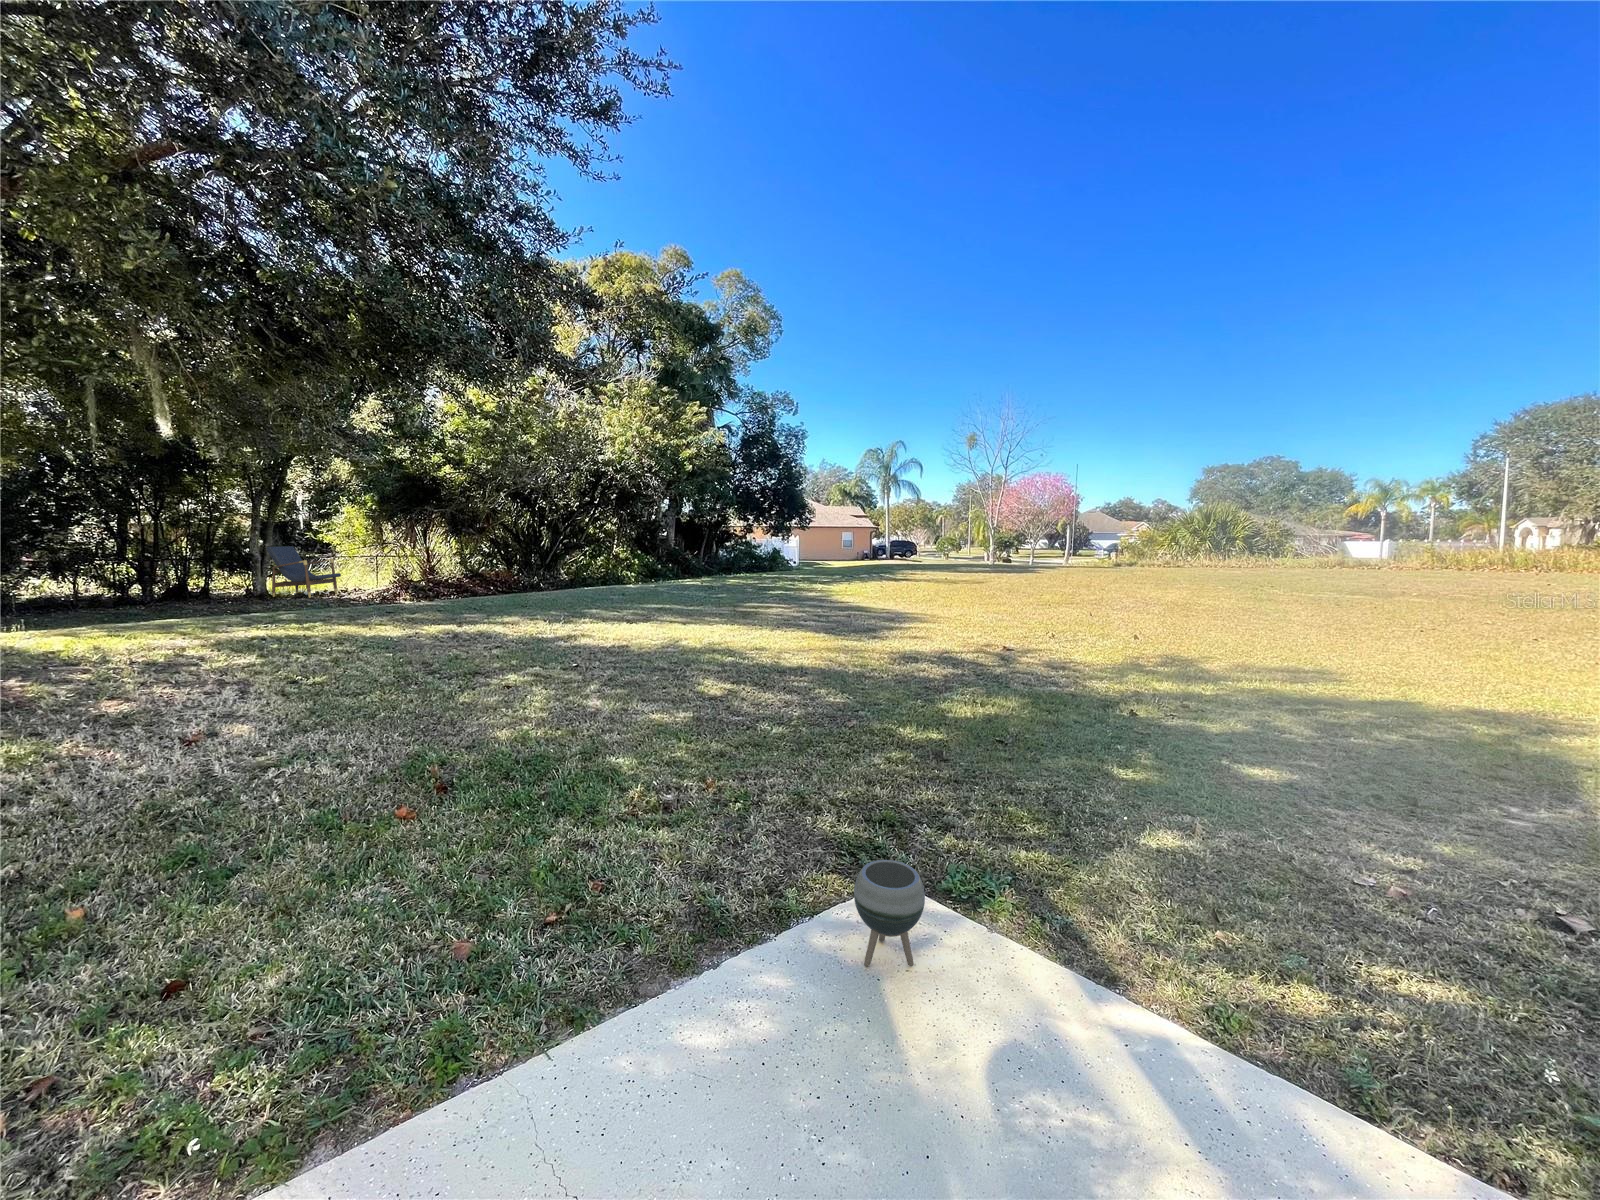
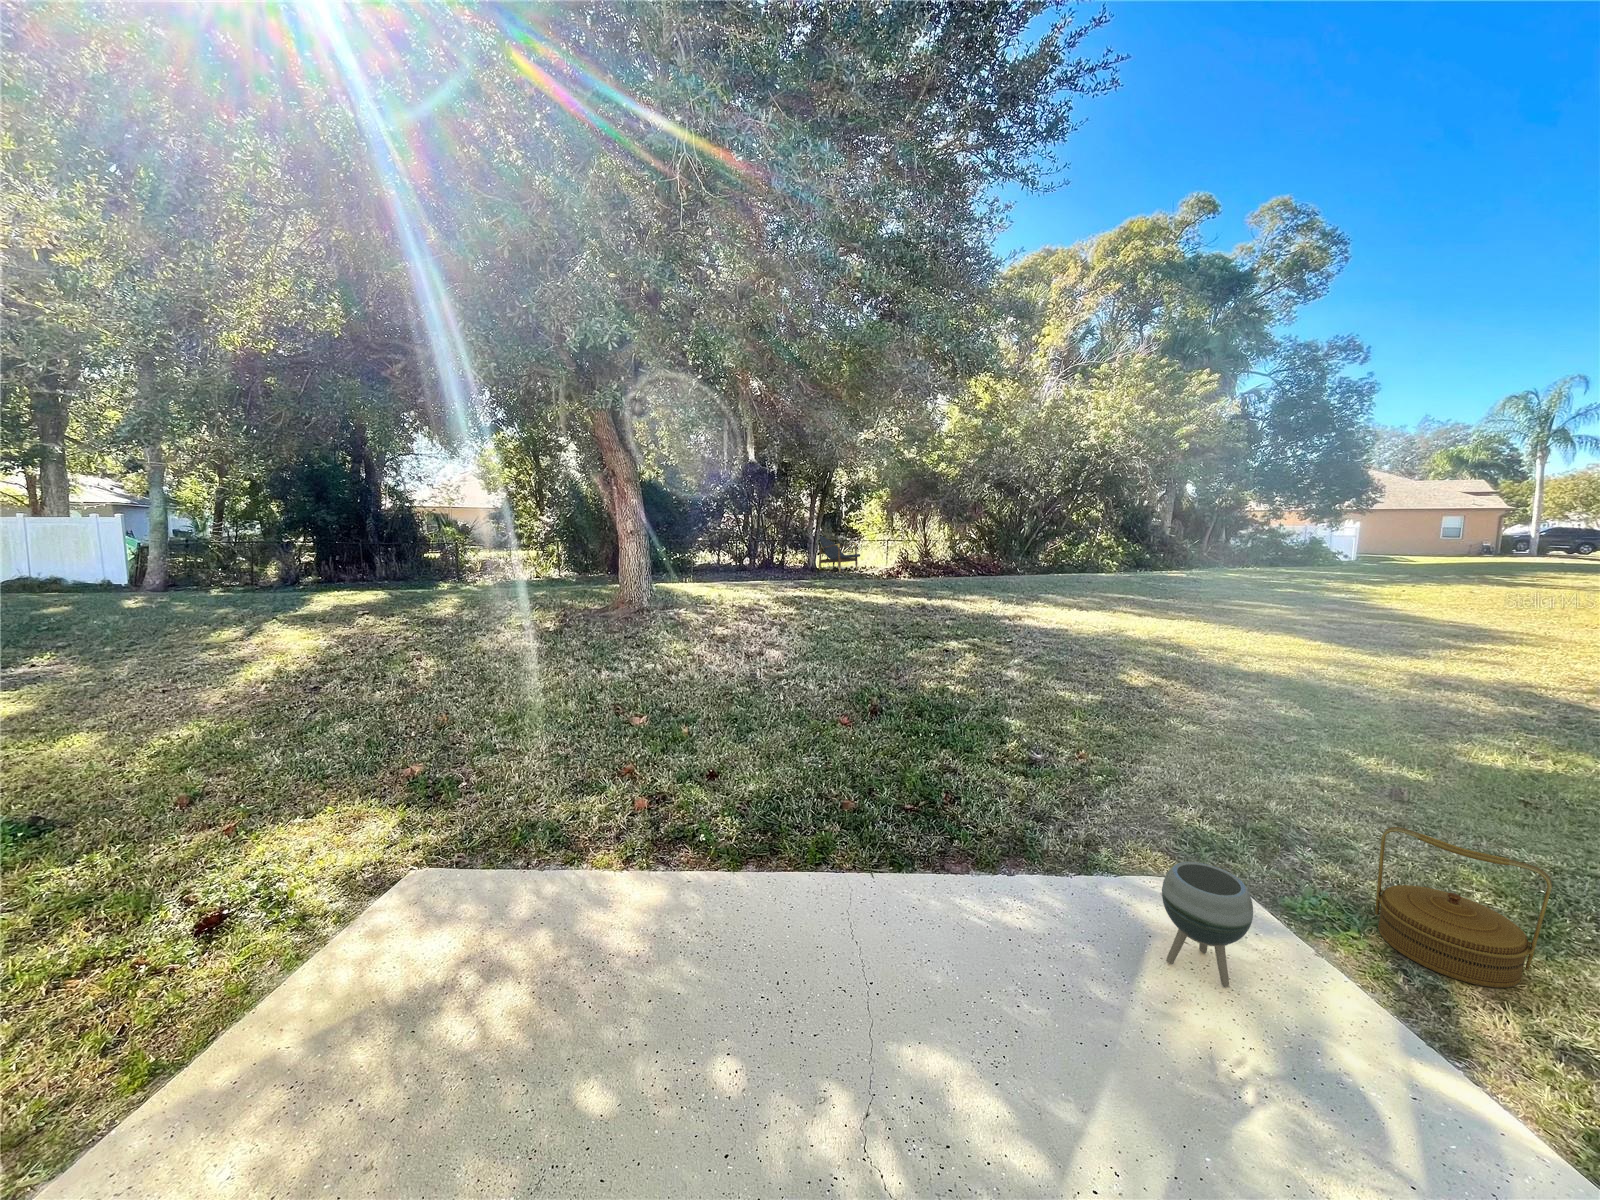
basket: none [956,780,1045,883] -> present [1375,827,1552,988]

